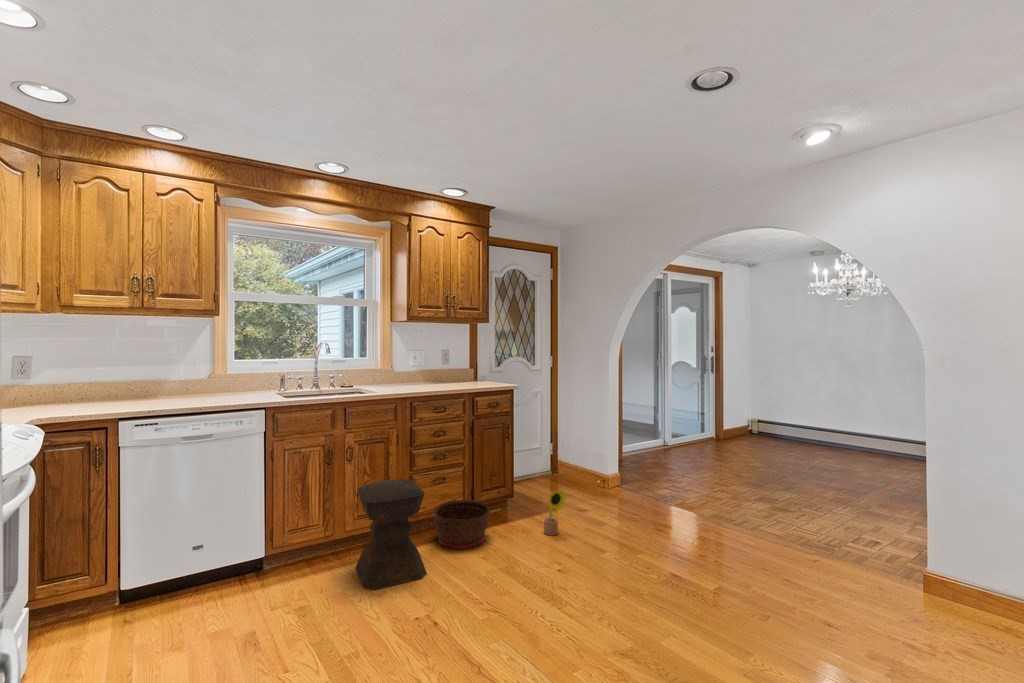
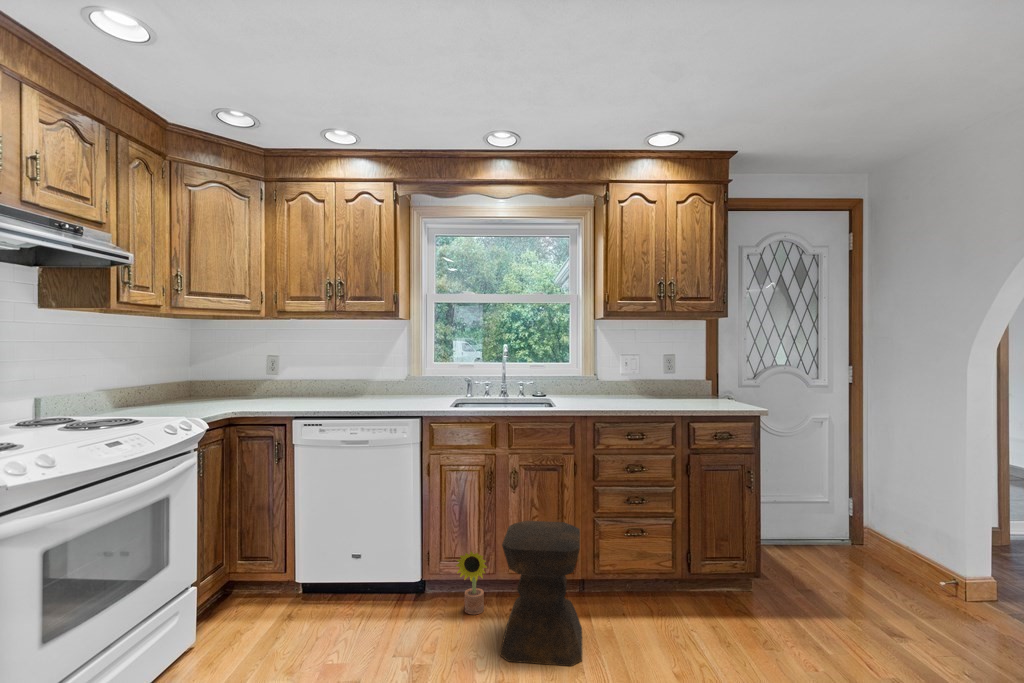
decorative plant: present [544,490,567,535] -> present [456,551,487,615]
basket: present [433,500,490,549] -> none [616,564,699,641]

